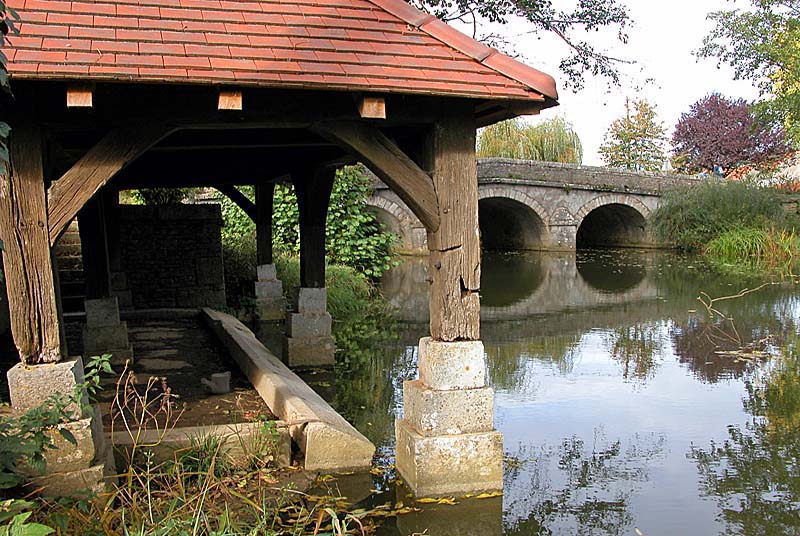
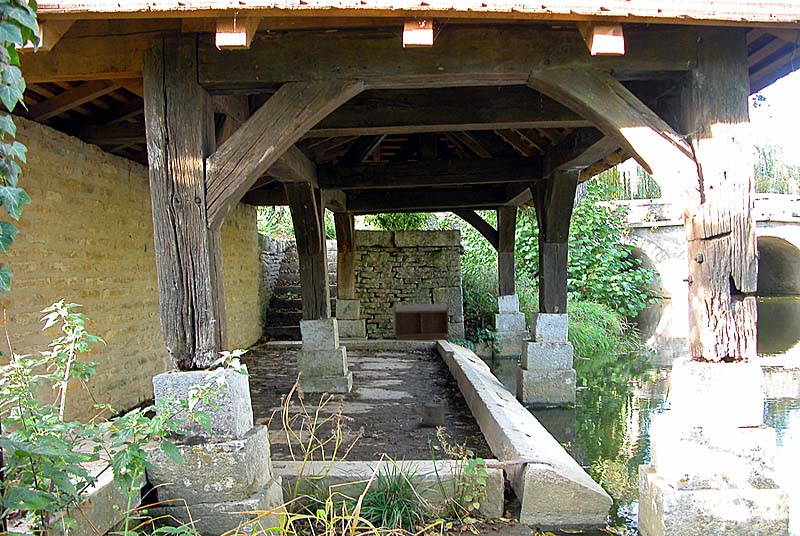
bench: none [153,273,211,309] -> present [392,304,449,340]

